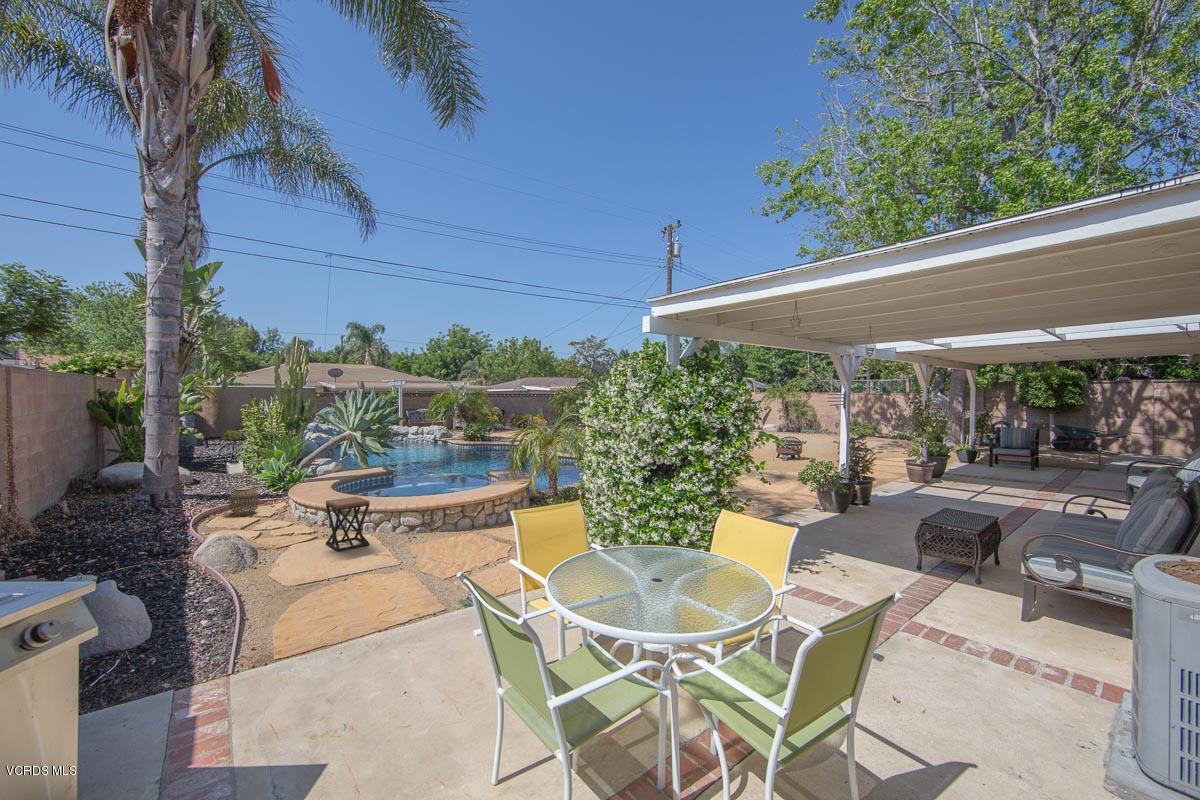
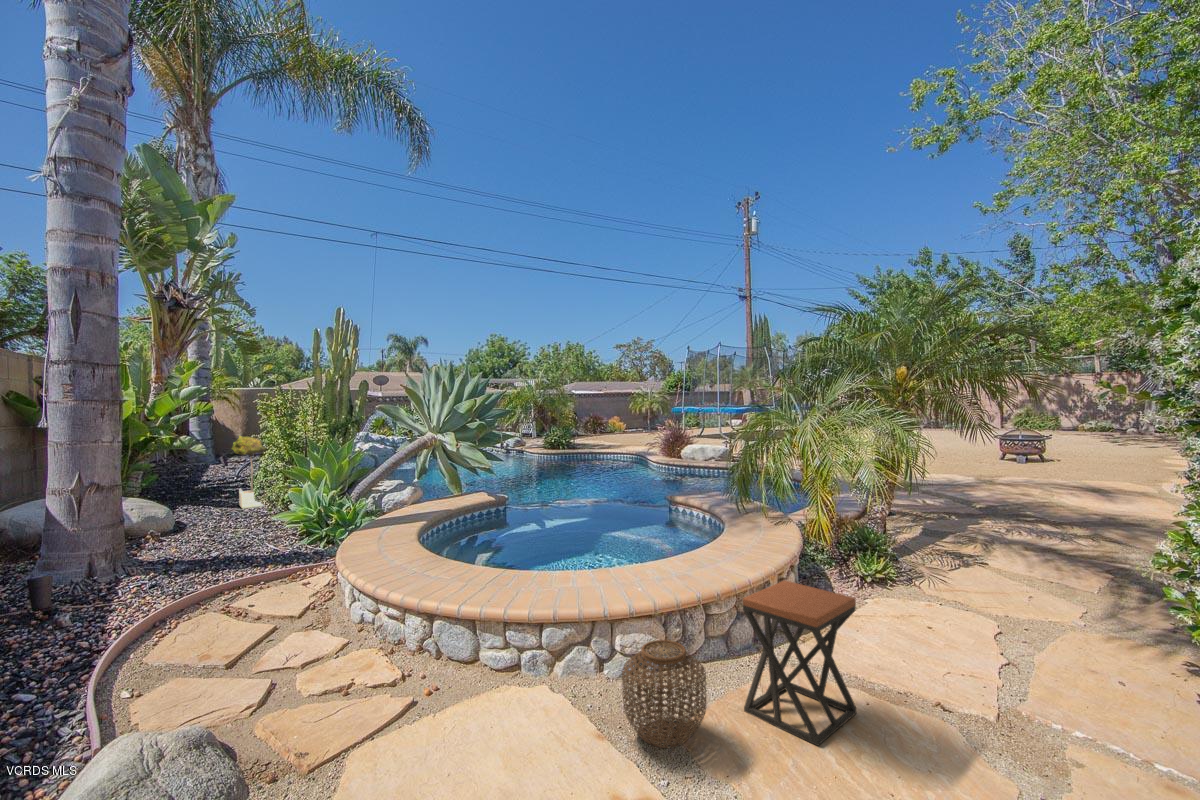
woven basket: present [229,487,259,515] -> present [622,640,707,748]
stool: present [326,497,369,551] -> present [743,581,857,746]

